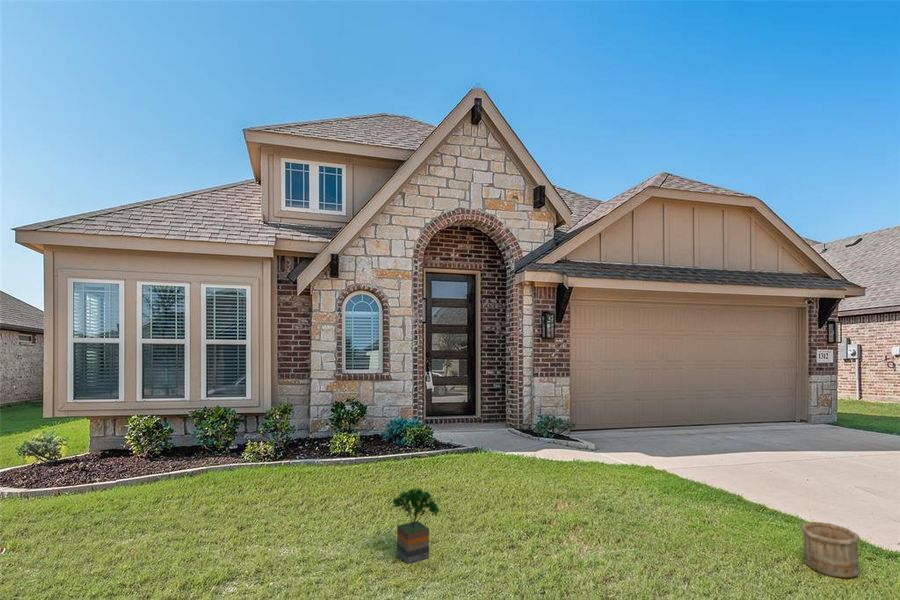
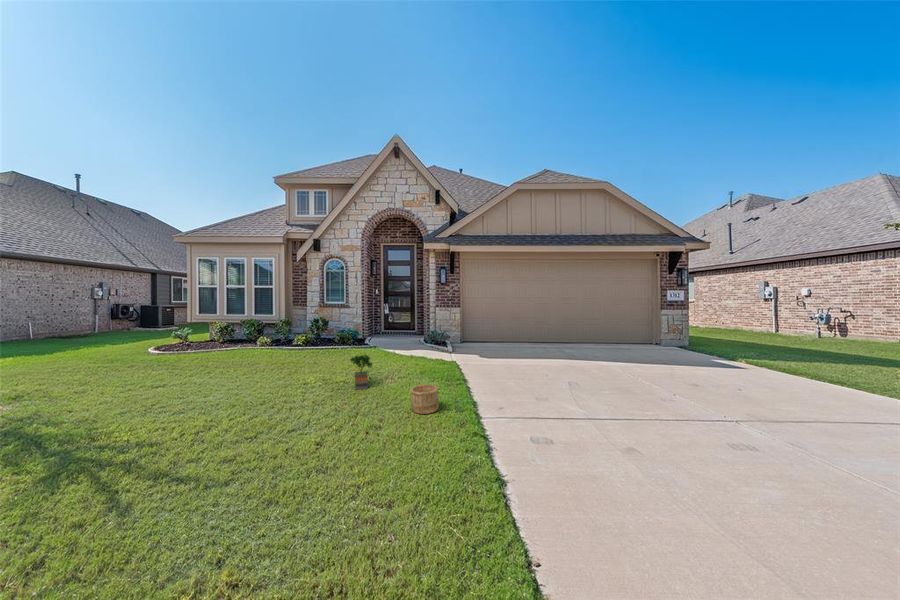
potted tree: present [393,489,439,564] -> present [350,355,372,390]

